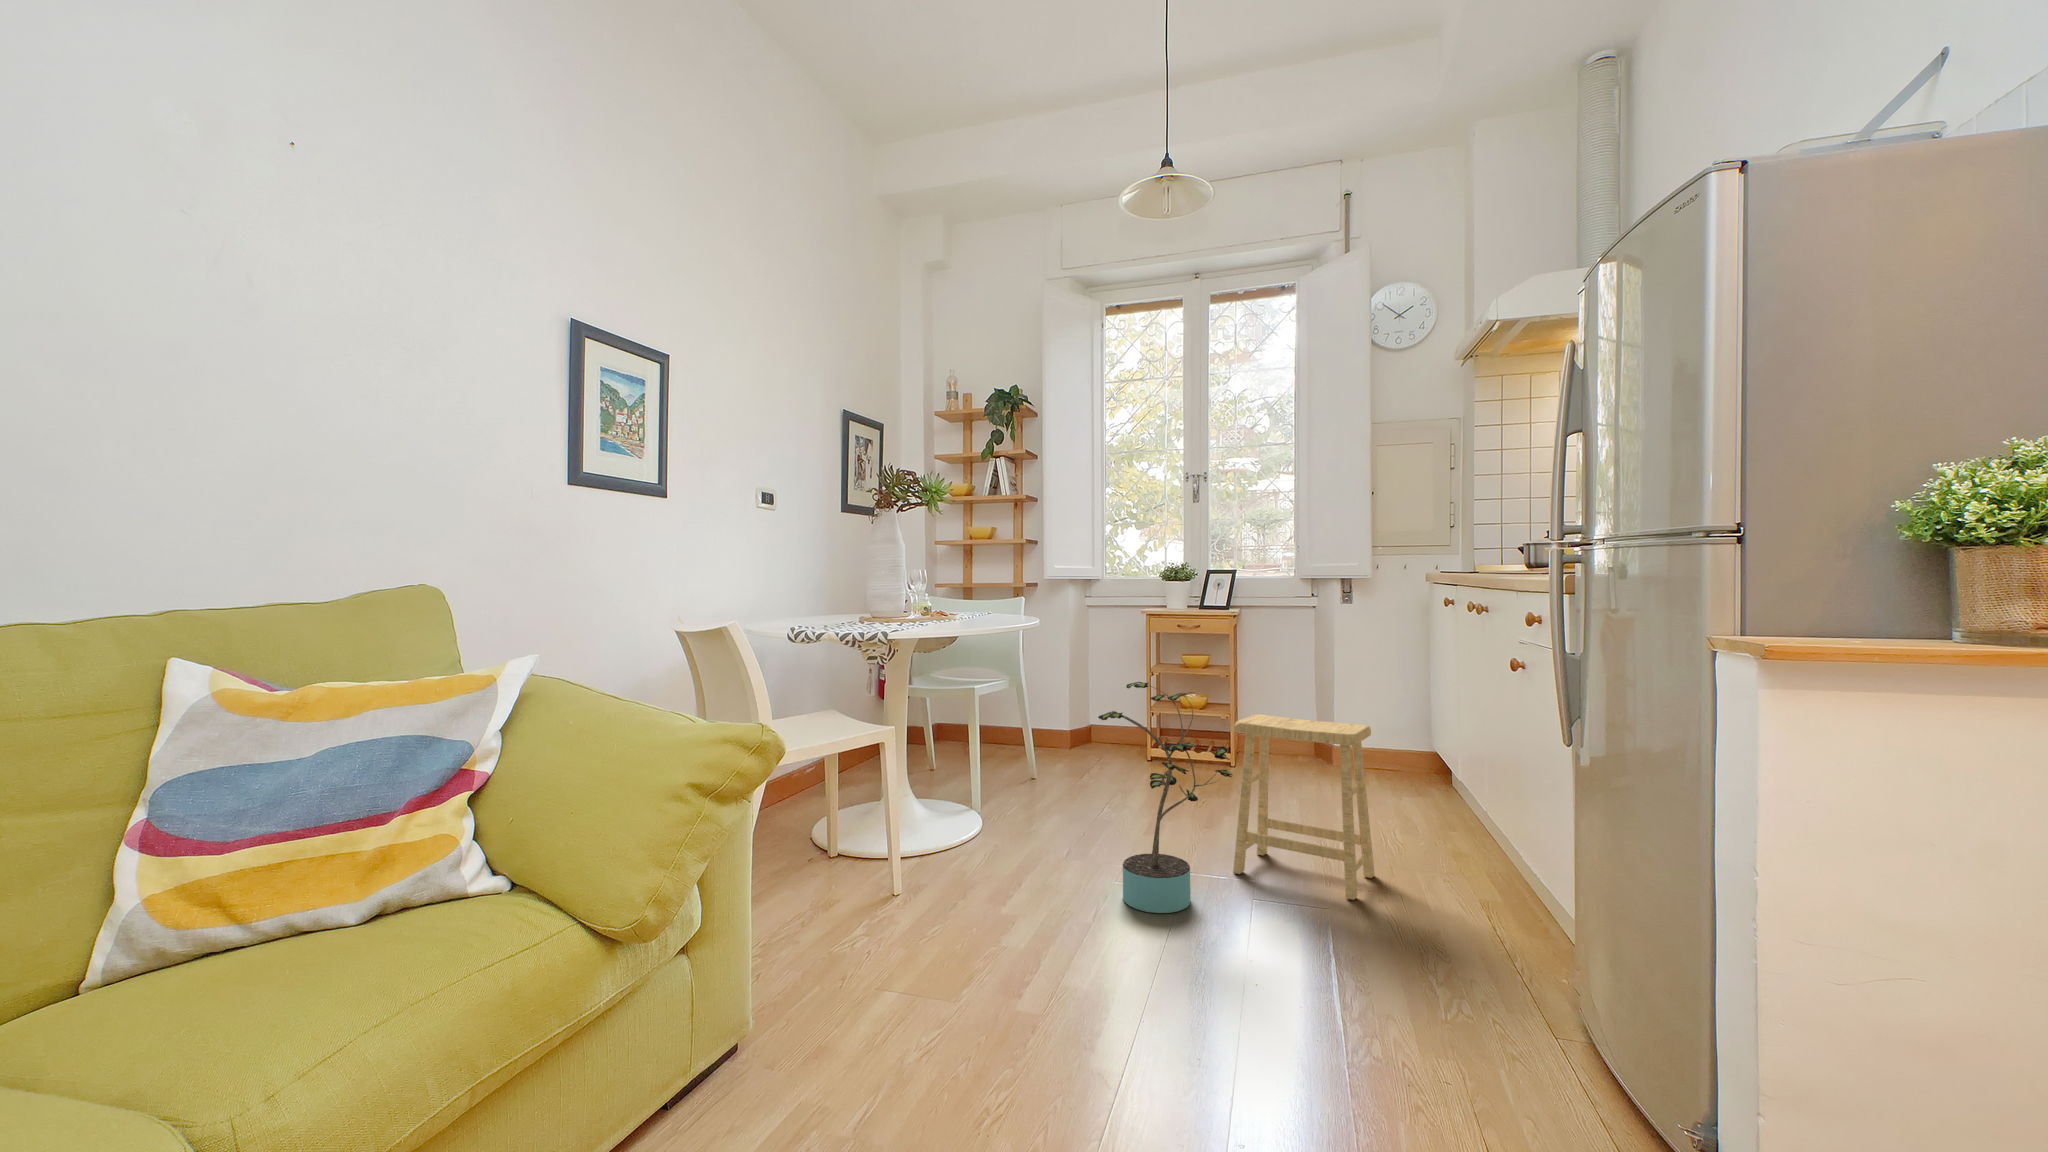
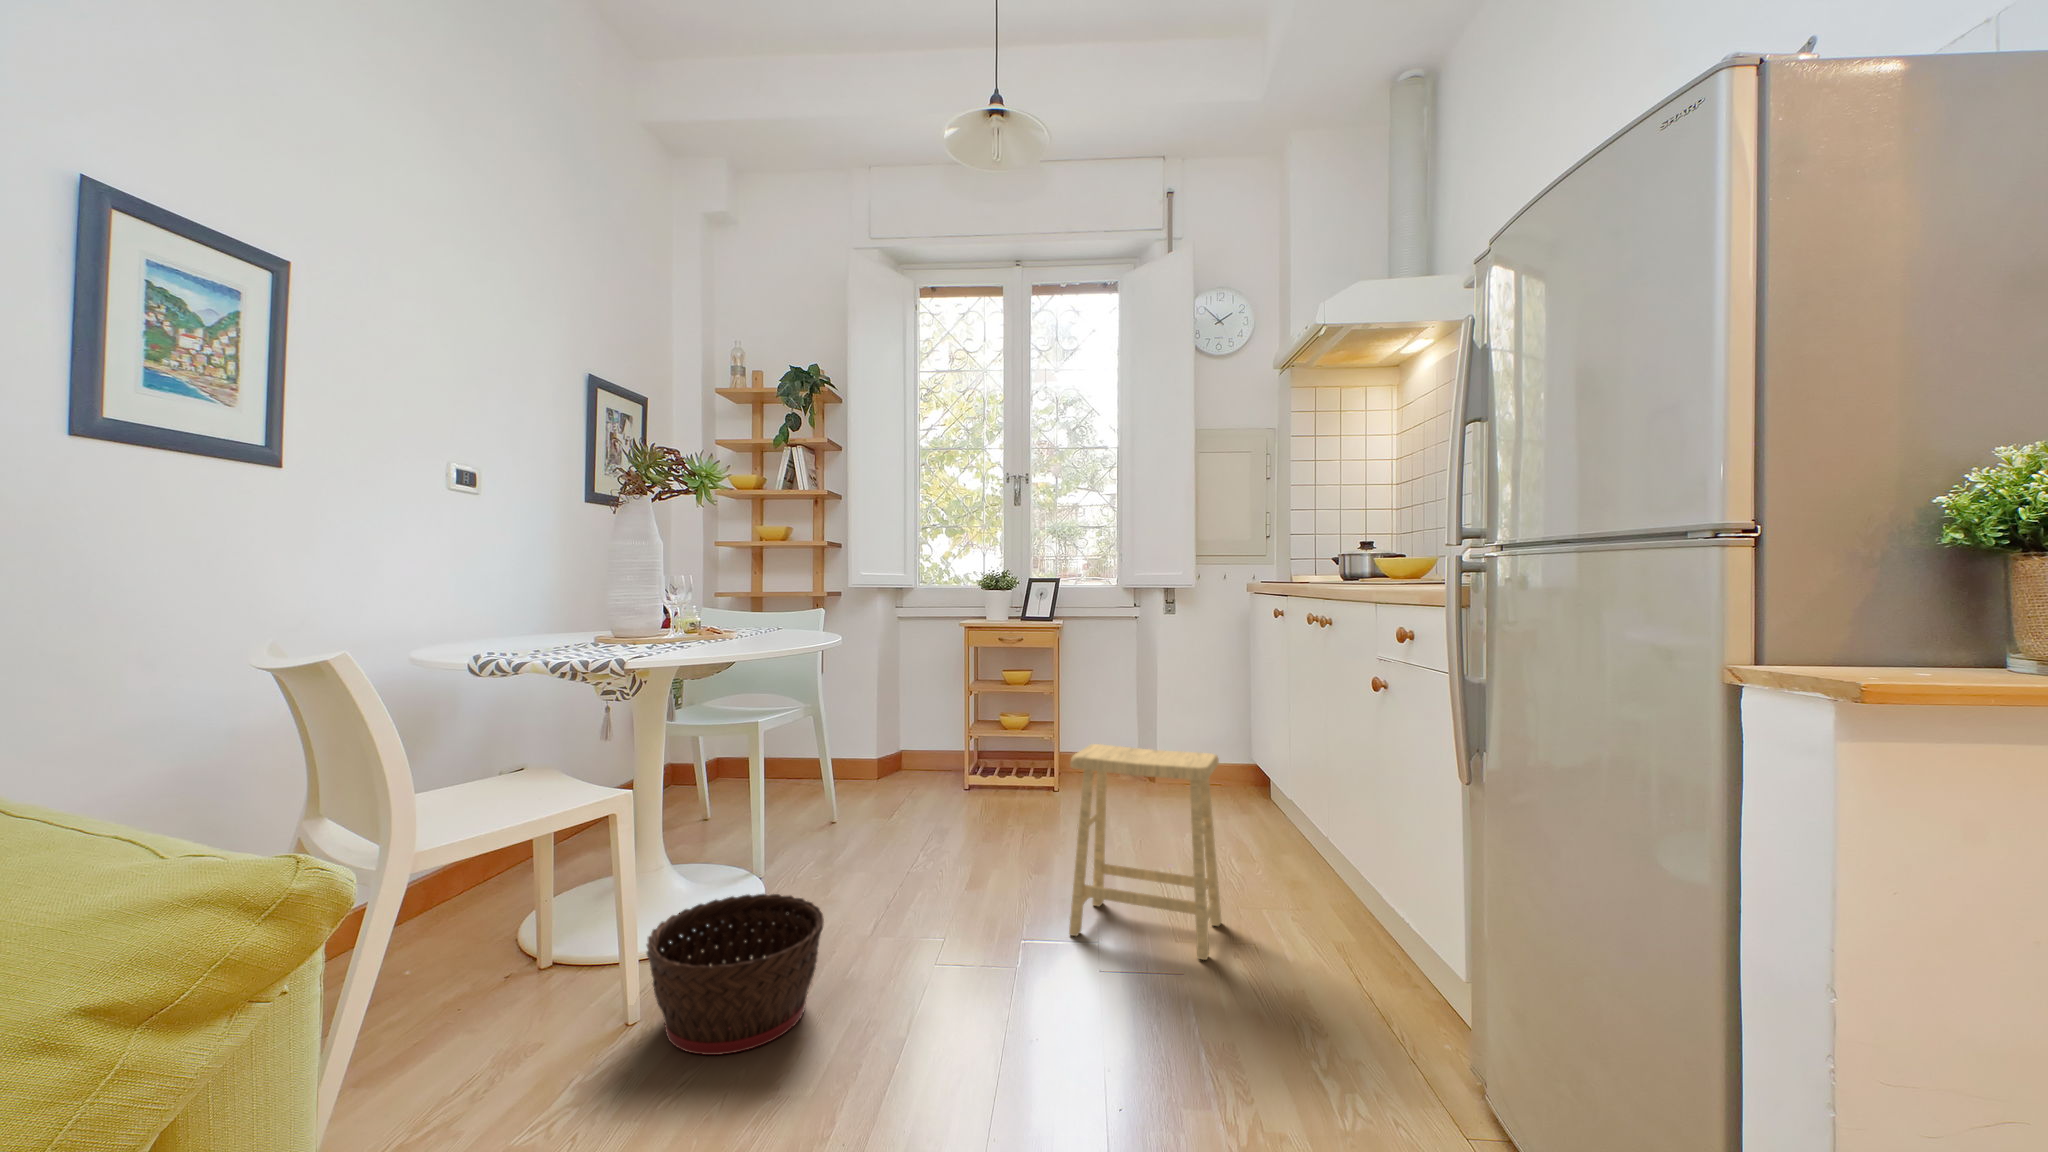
potted plant: present [1098,682,1233,913] -> none [910,714,1075,1008]
basket: none [908,814,1033,920] -> present [647,894,824,1055]

